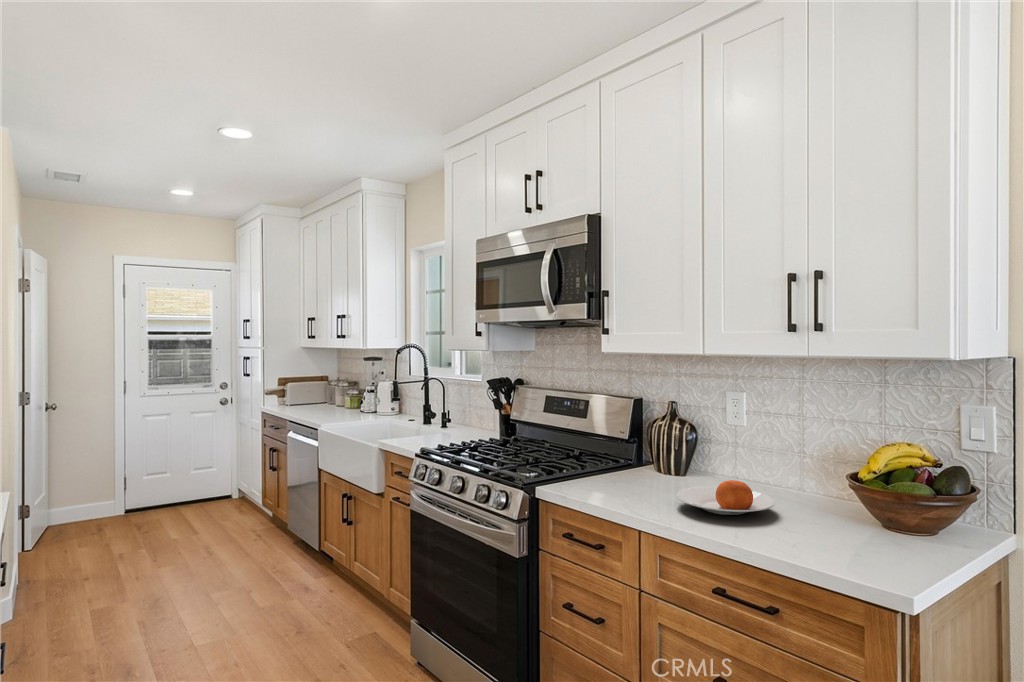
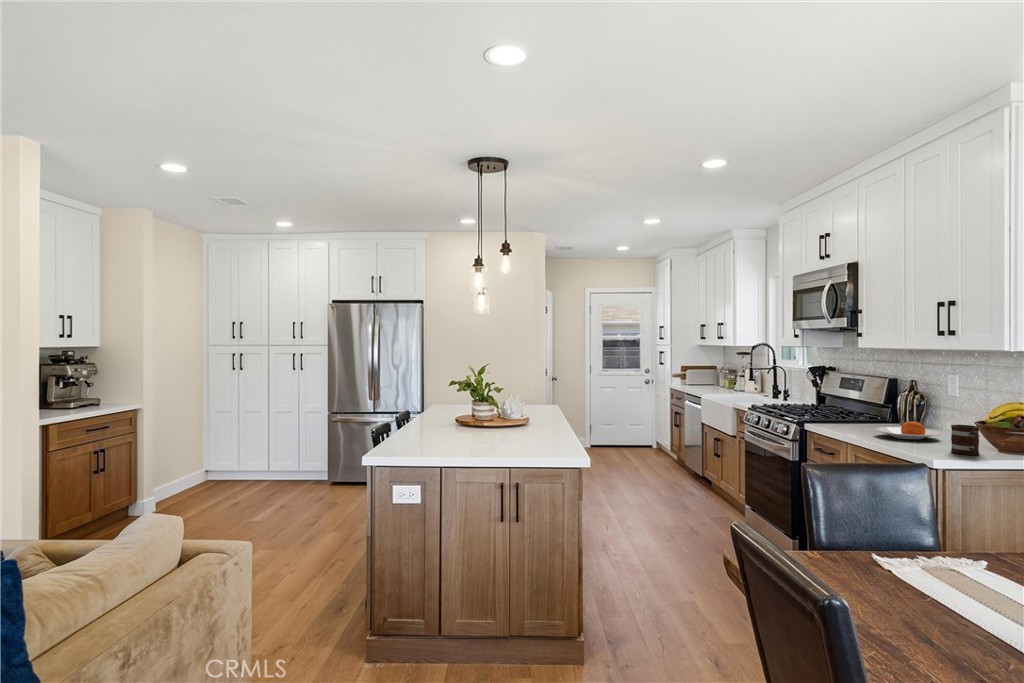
mug: none [854,494,925,557] -> present [951,425,979,455]

